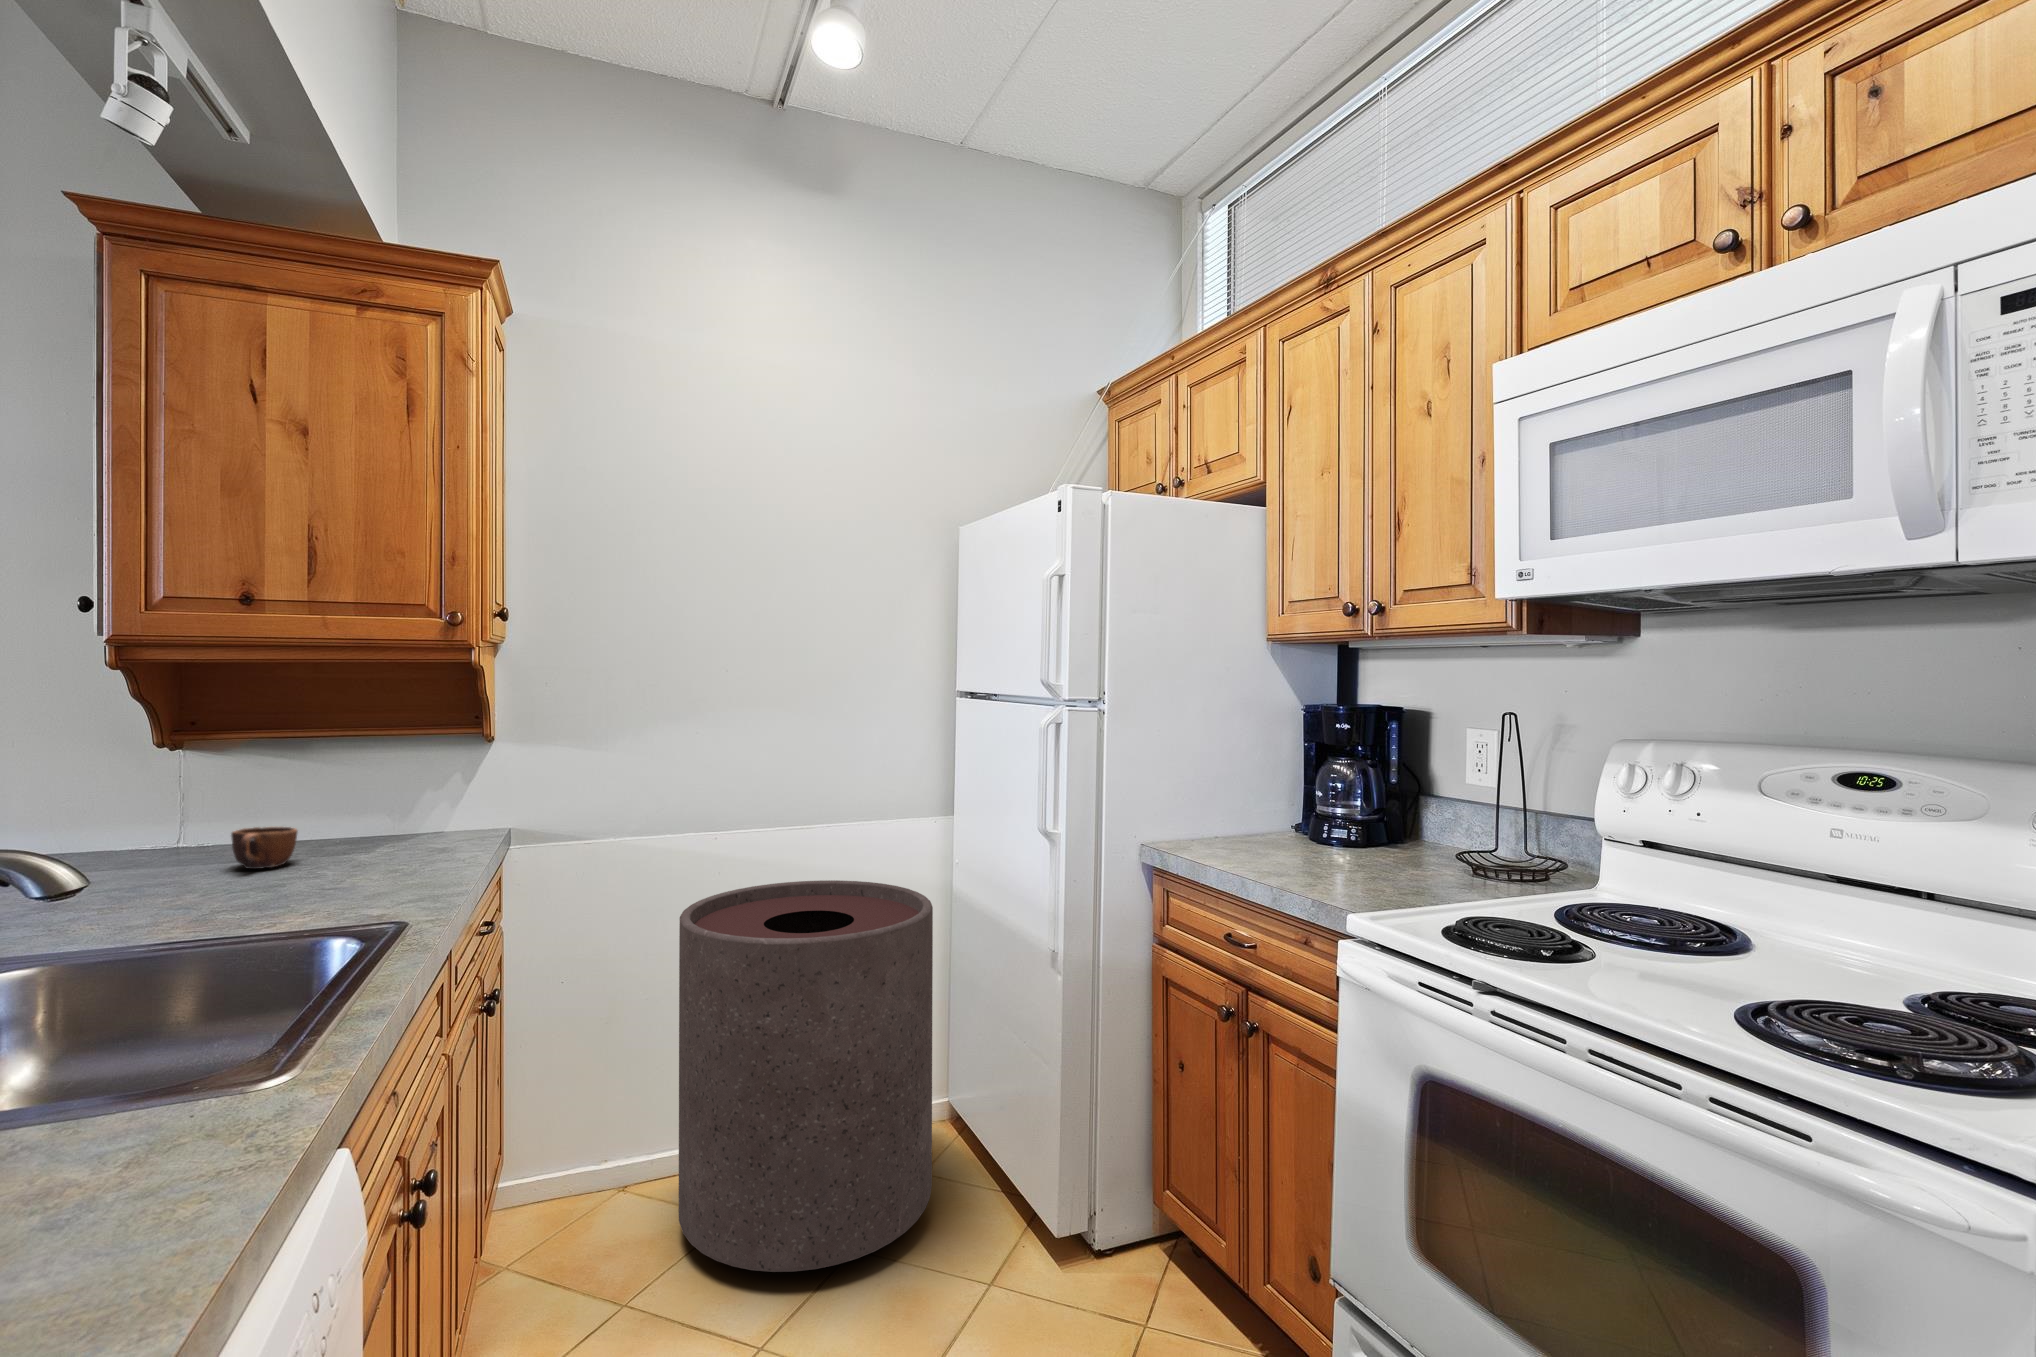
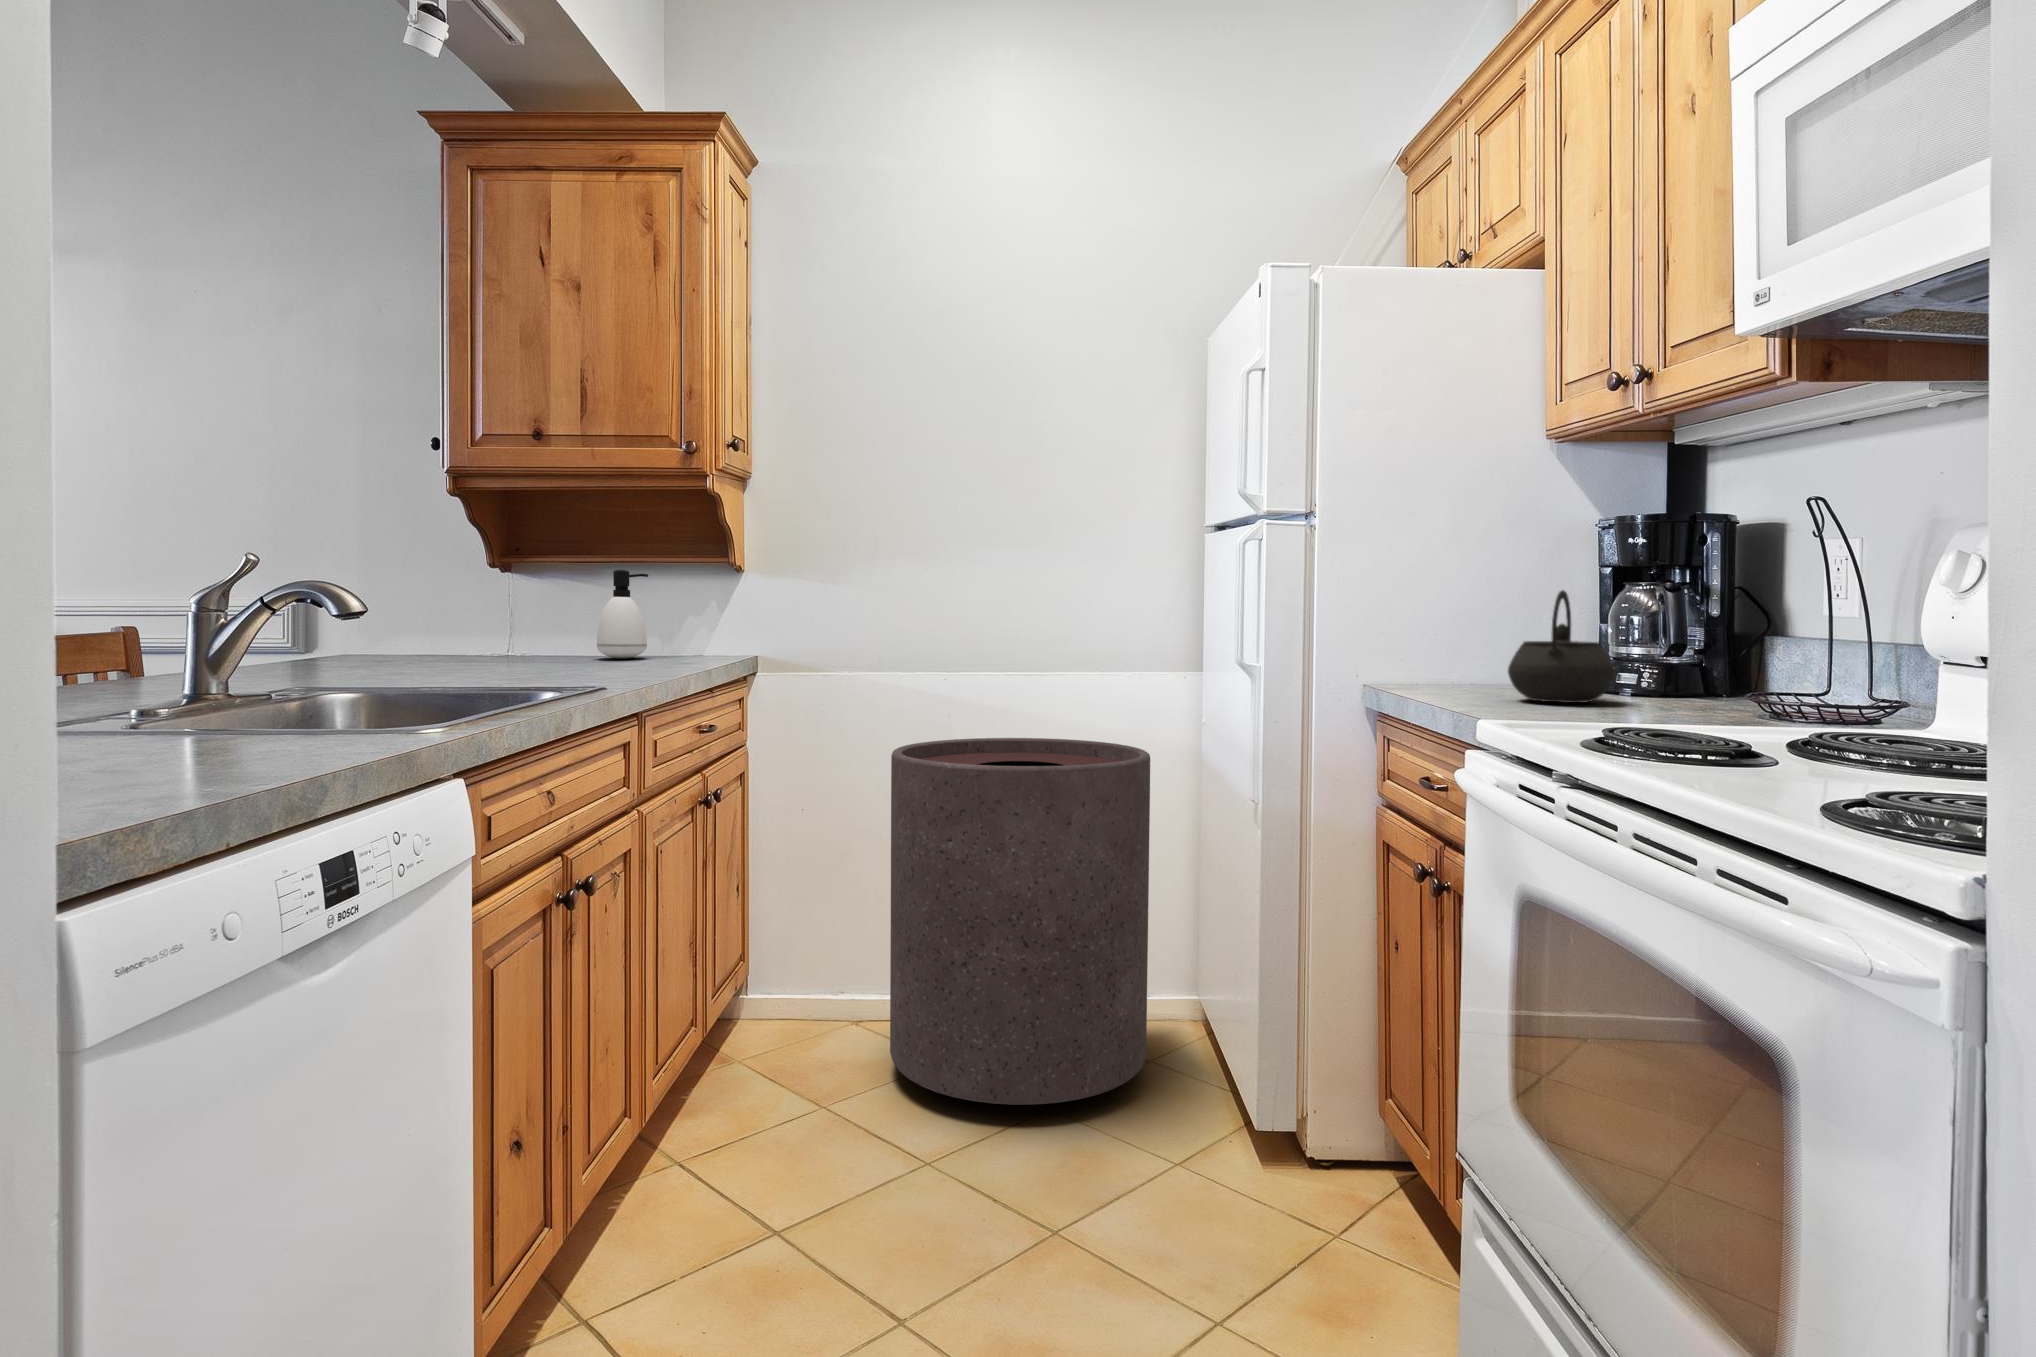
soap dispenser: none [299,739,368,841] -> present [597,570,648,658]
kettle: none [1274,776,1353,865] -> present [1508,590,1616,703]
mug: present [231,827,297,869] -> none [535,634,582,666]

